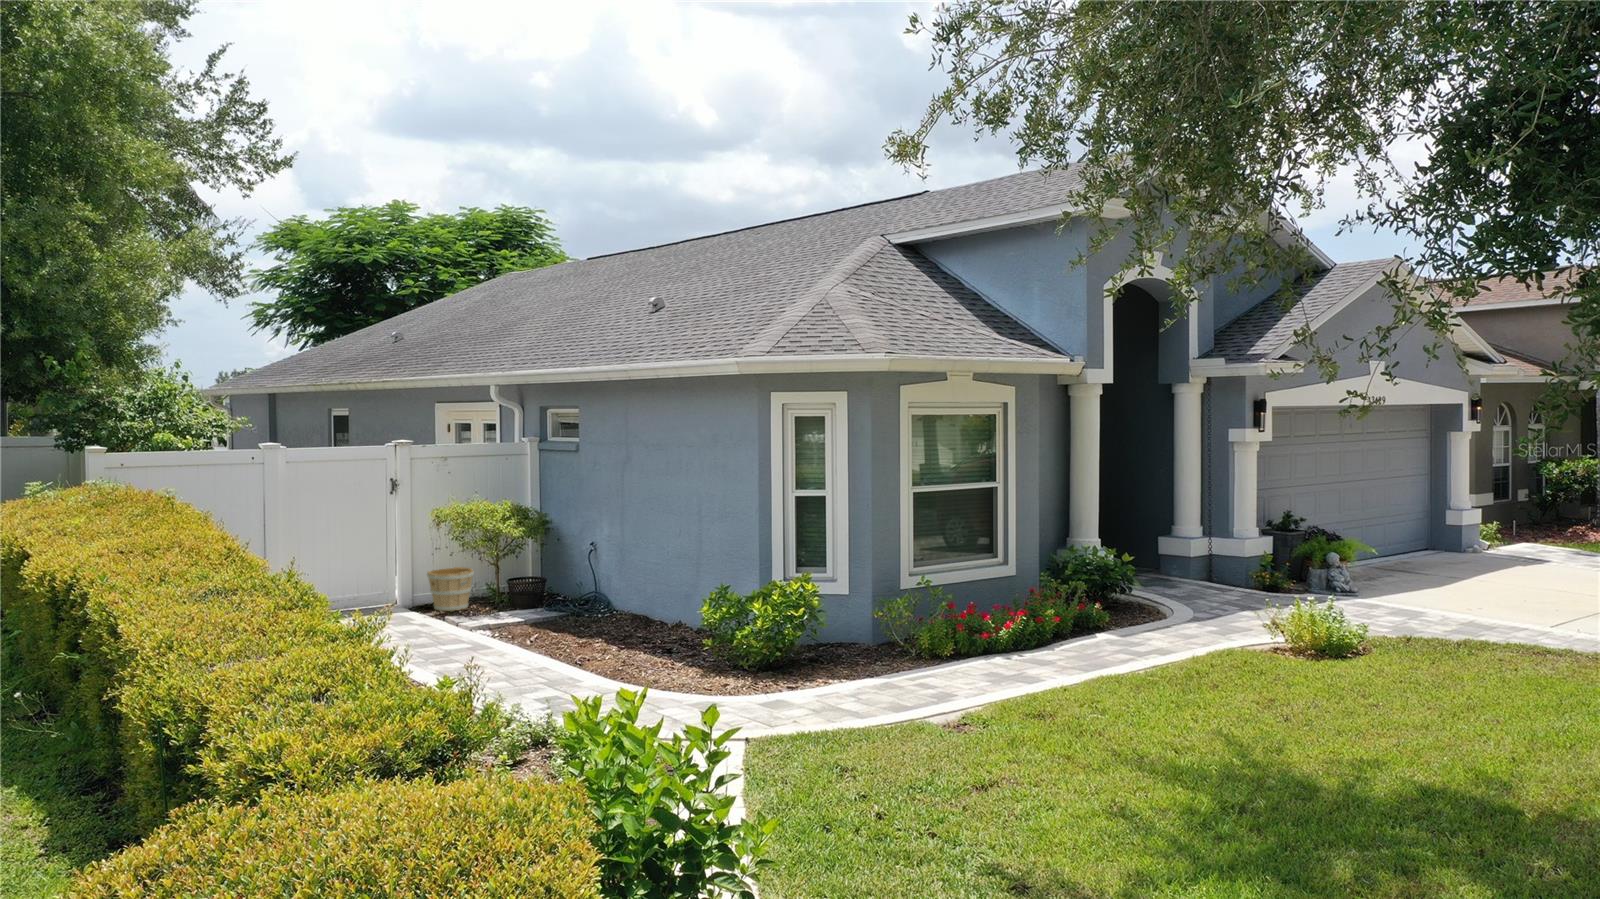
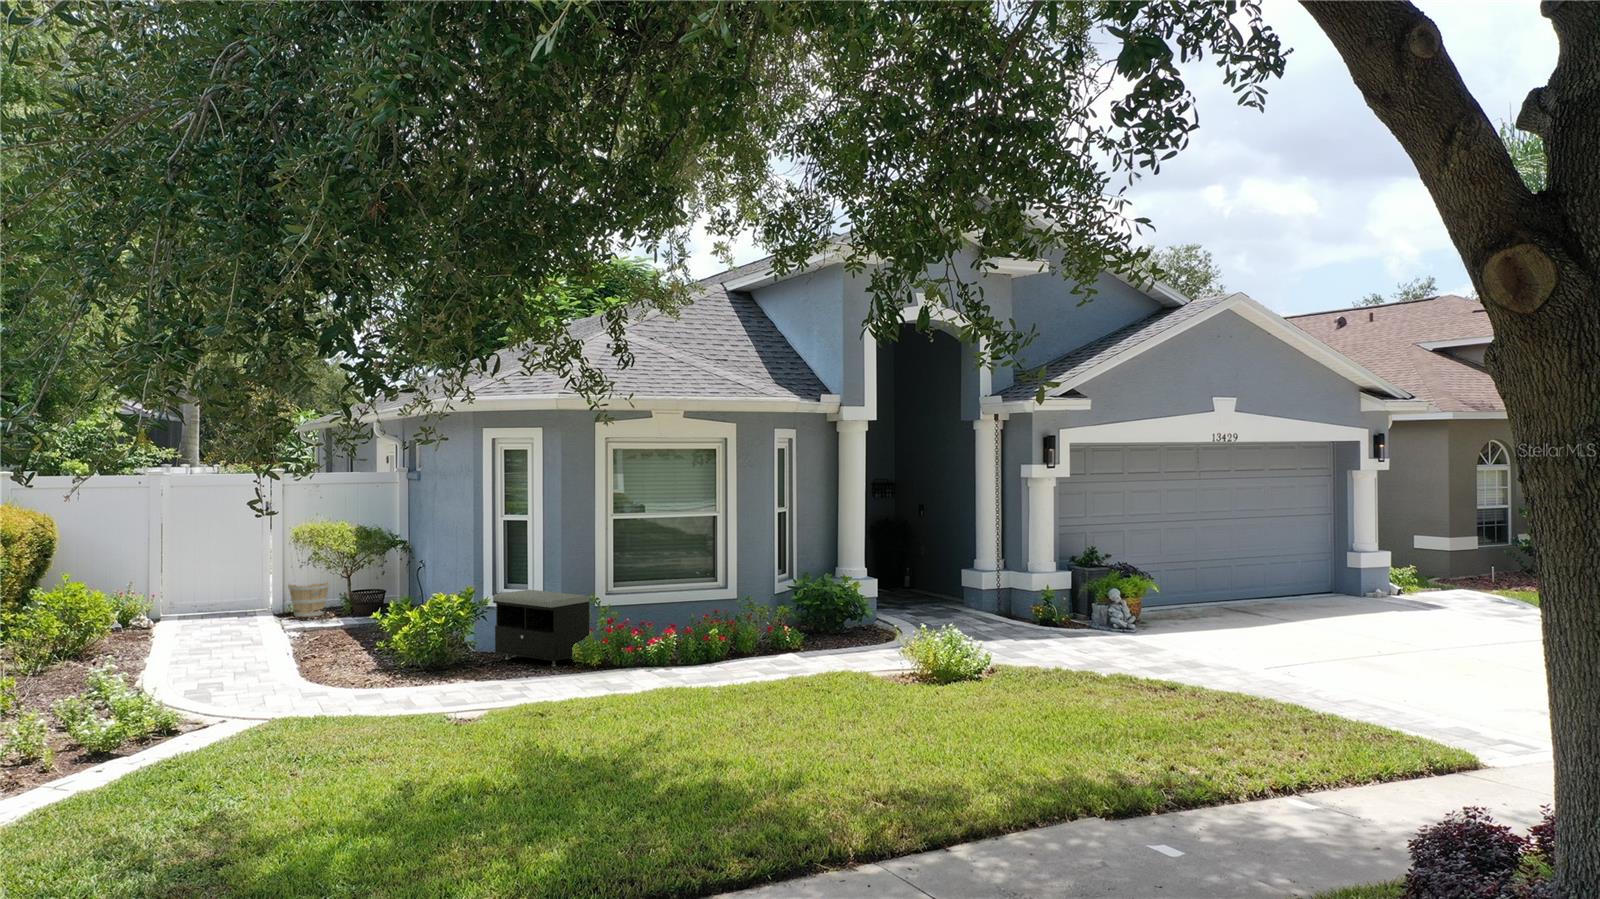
storage bench: none [816,575,927,663] -> present [493,590,589,666]

